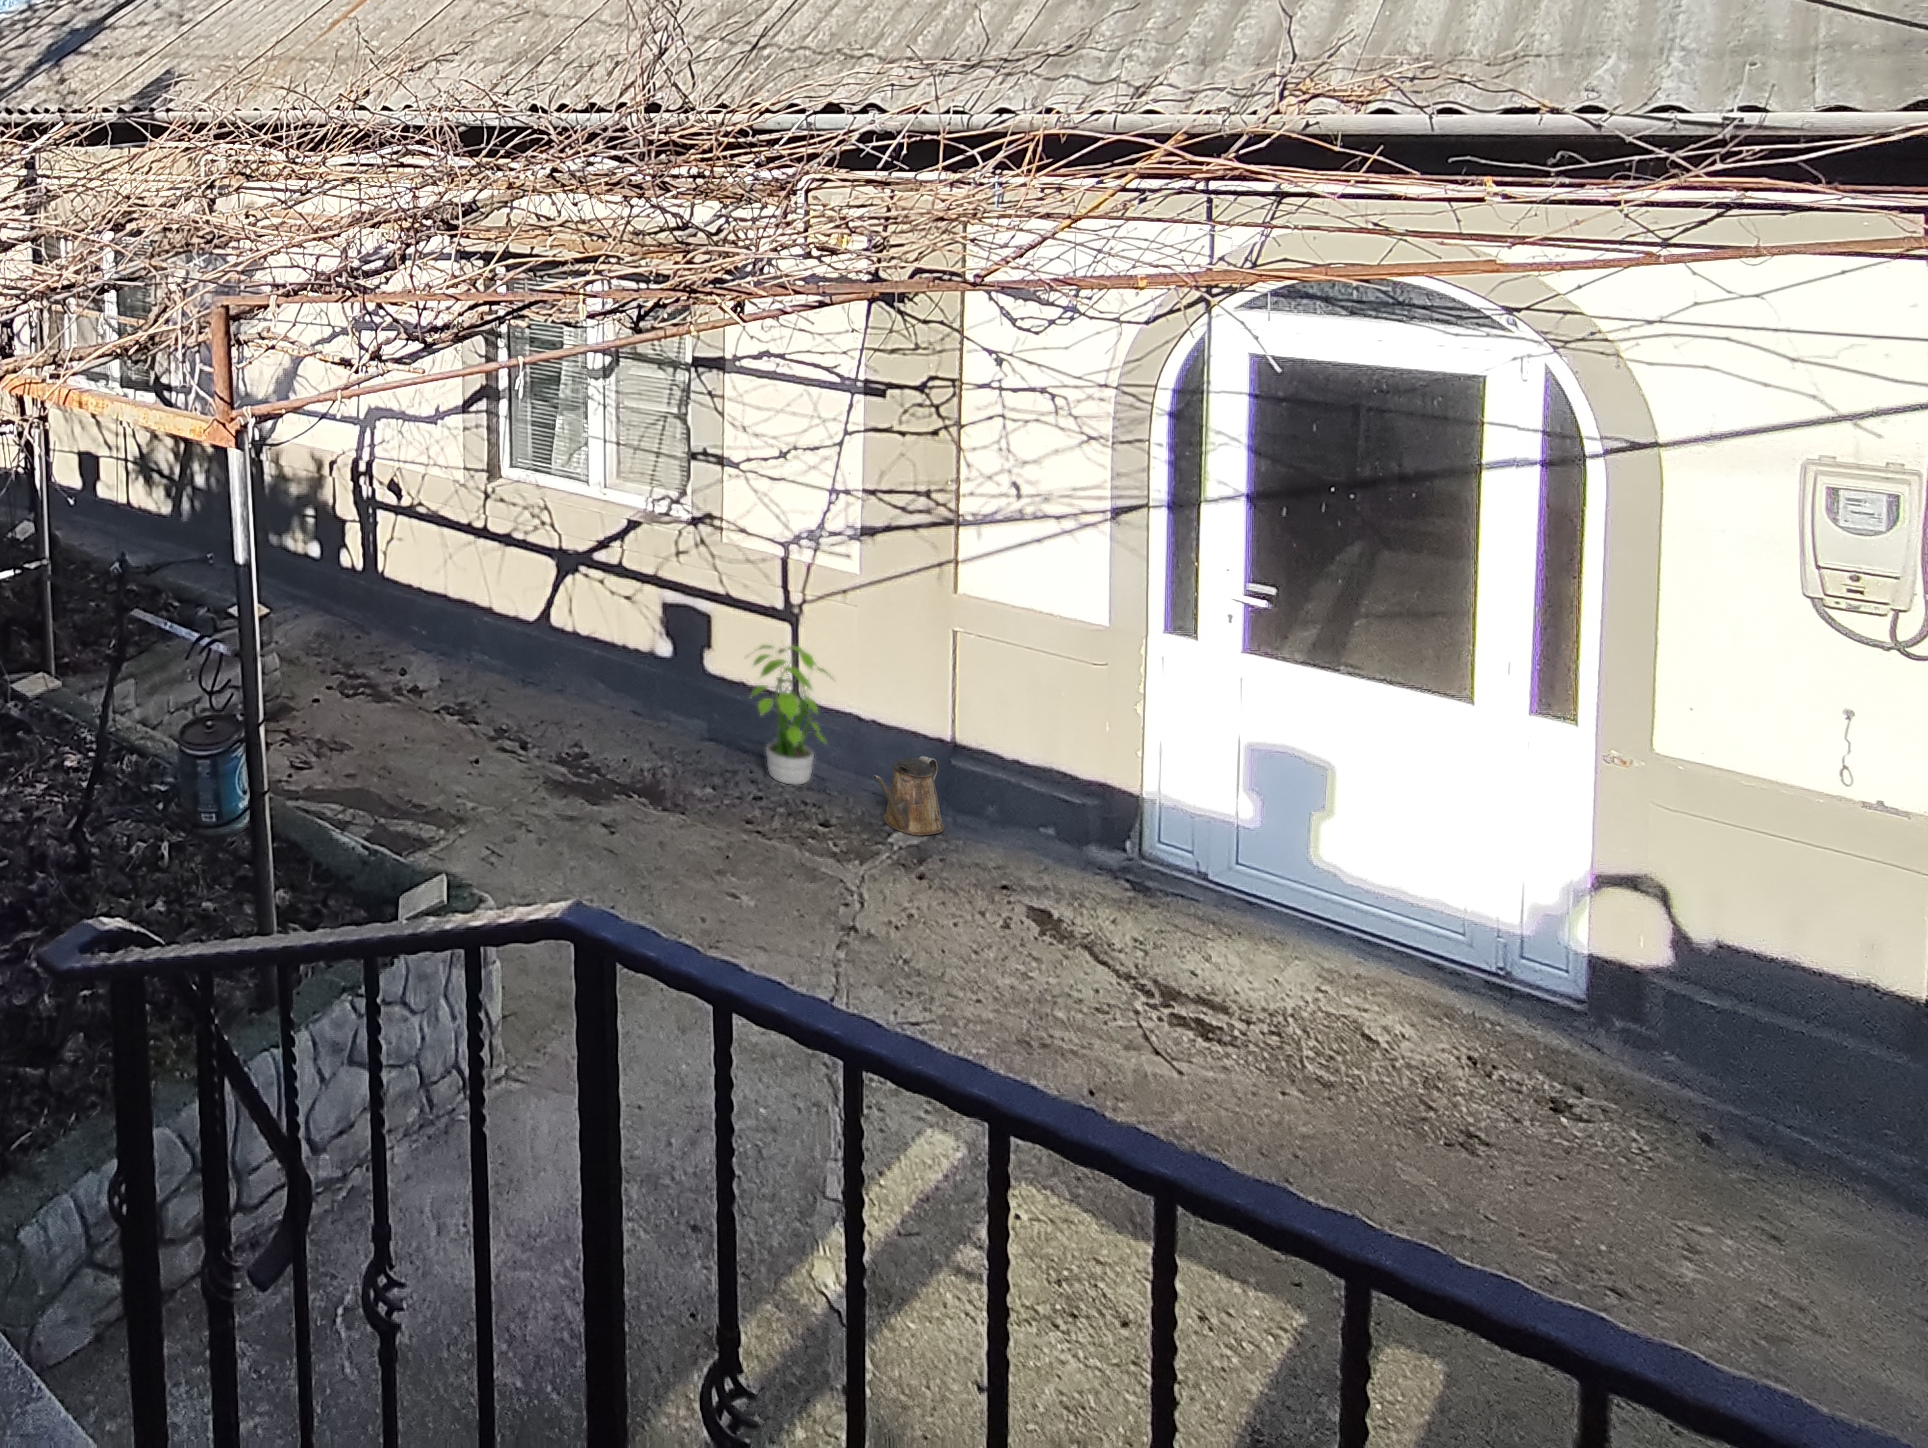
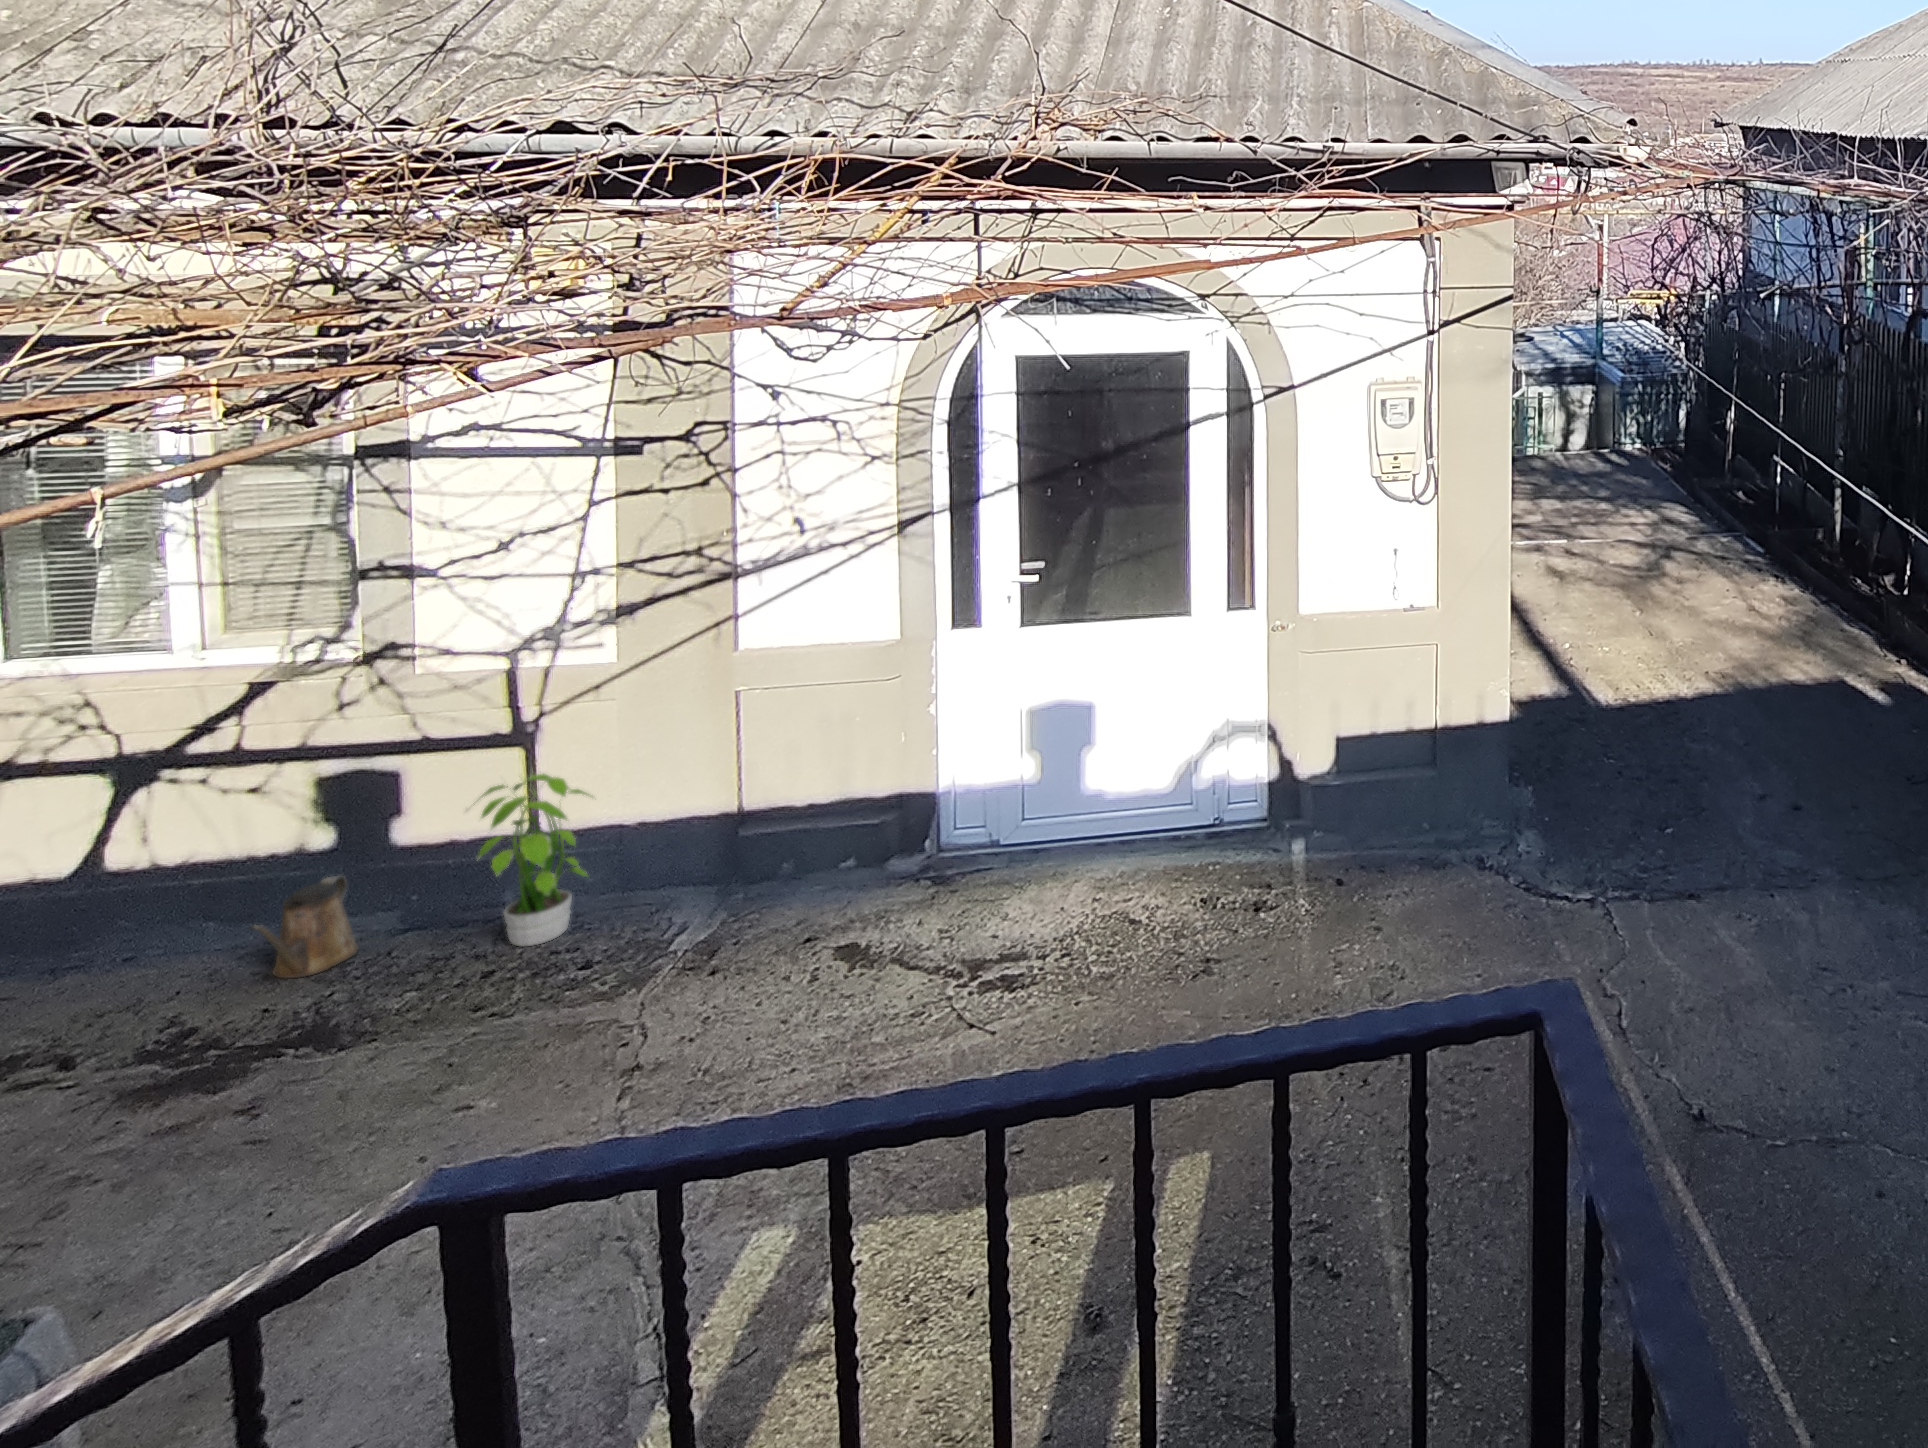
watering can: present [873,756,944,836] -> present [251,876,359,978]

